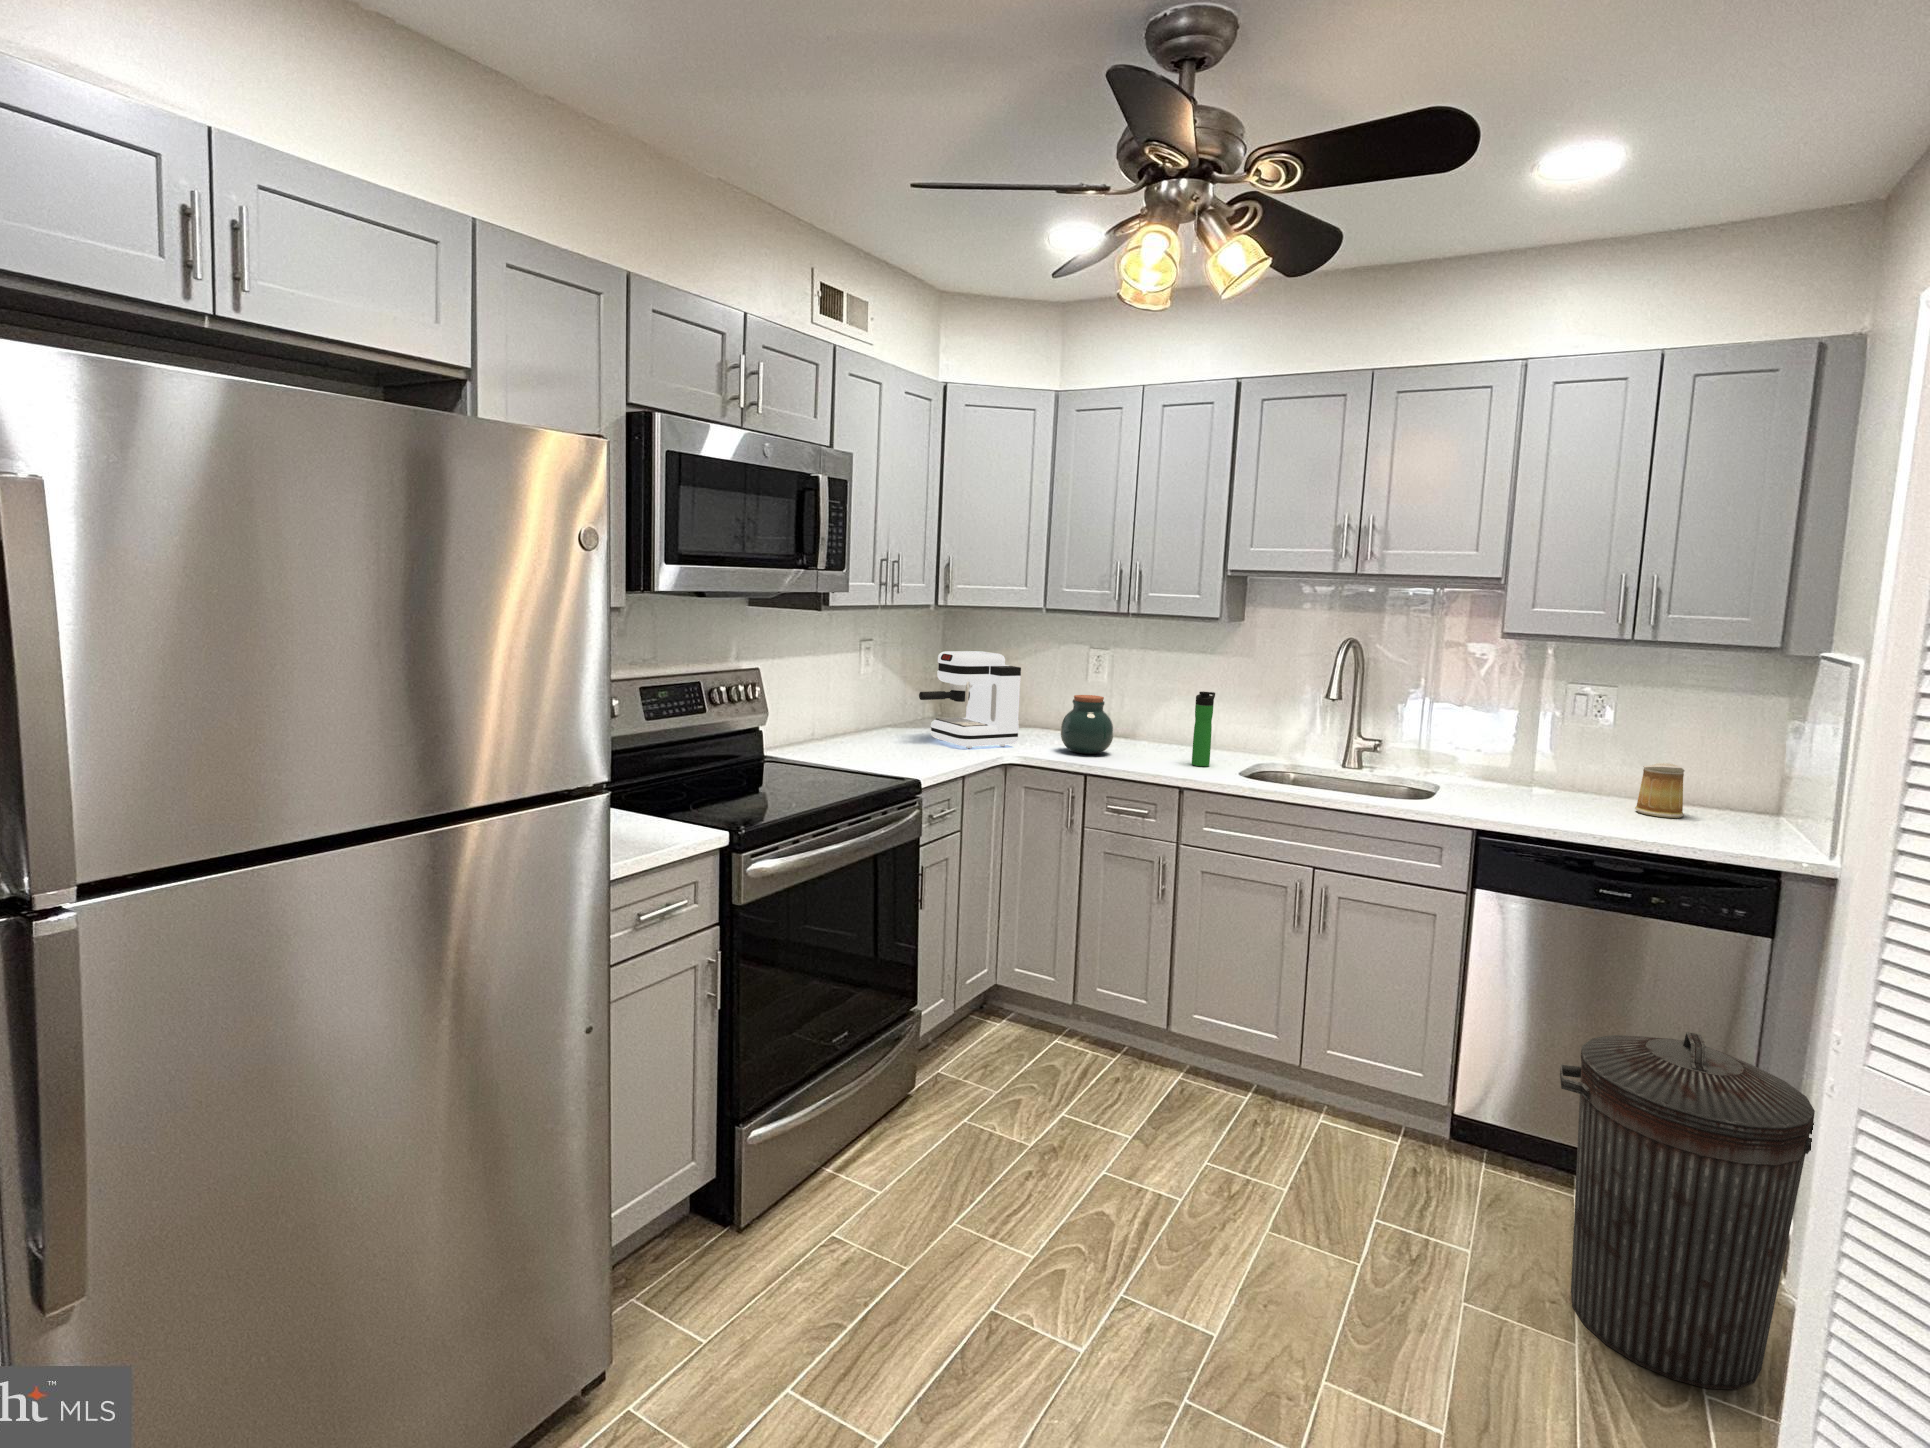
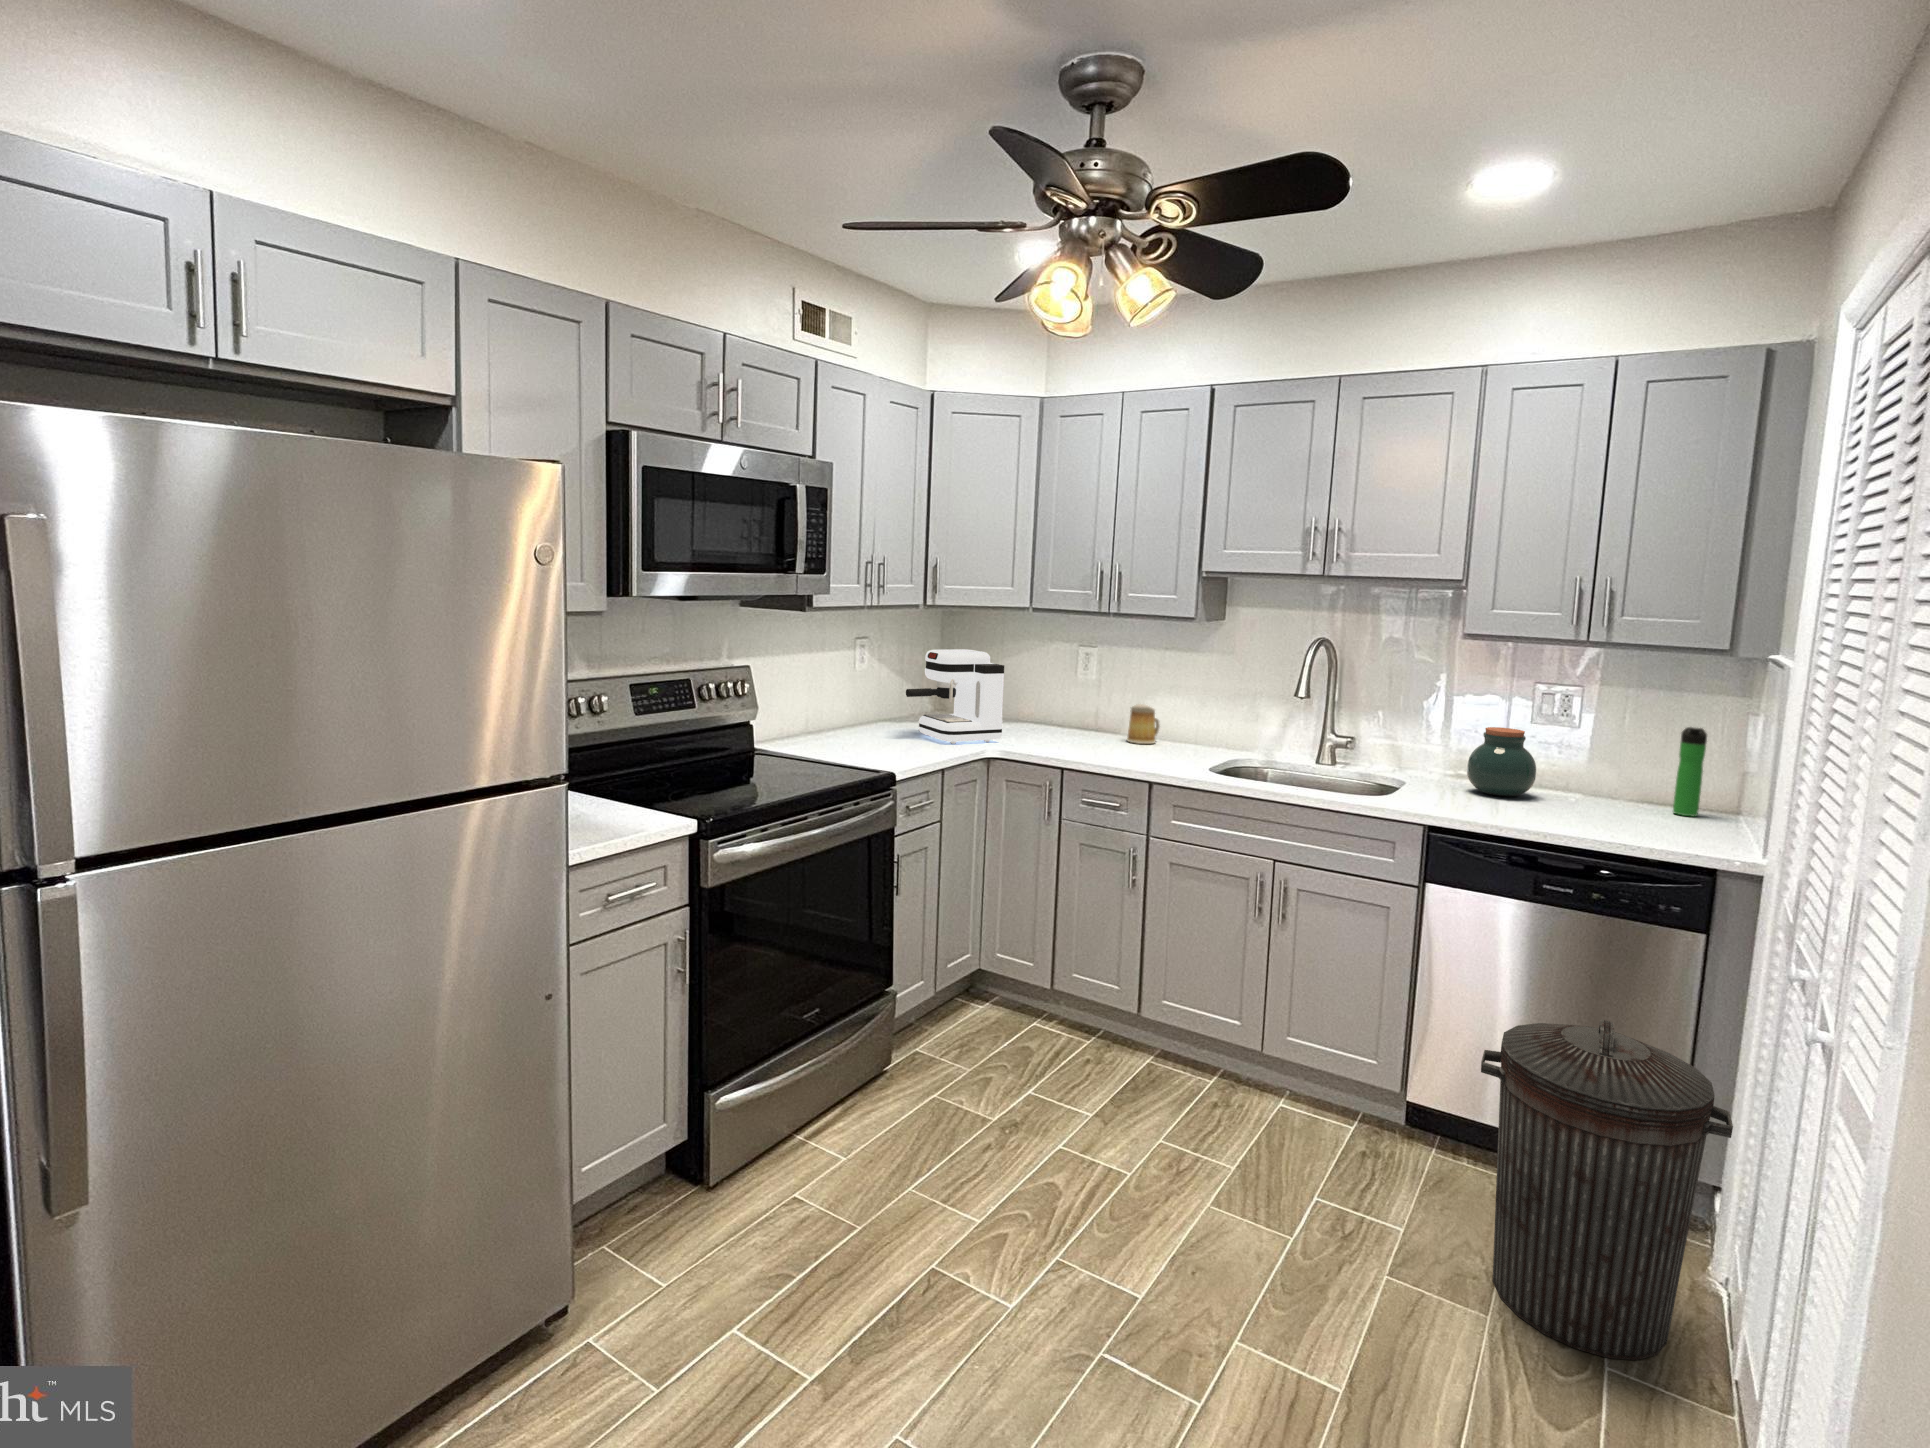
bottle: present [1192,691,1215,766] -> present [1673,727,1707,817]
jar: present [1061,695,1113,754] -> present [1467,727,1536,796]
mug: present [1635,763,1684,818] -> present [1127,704,1160,744]

